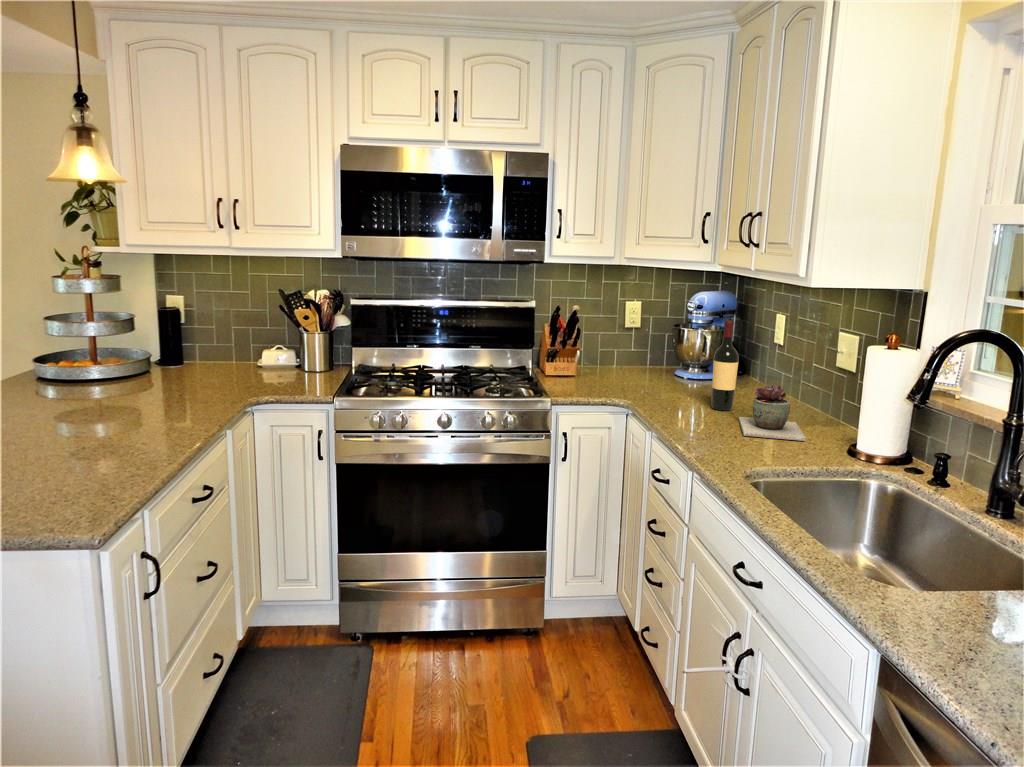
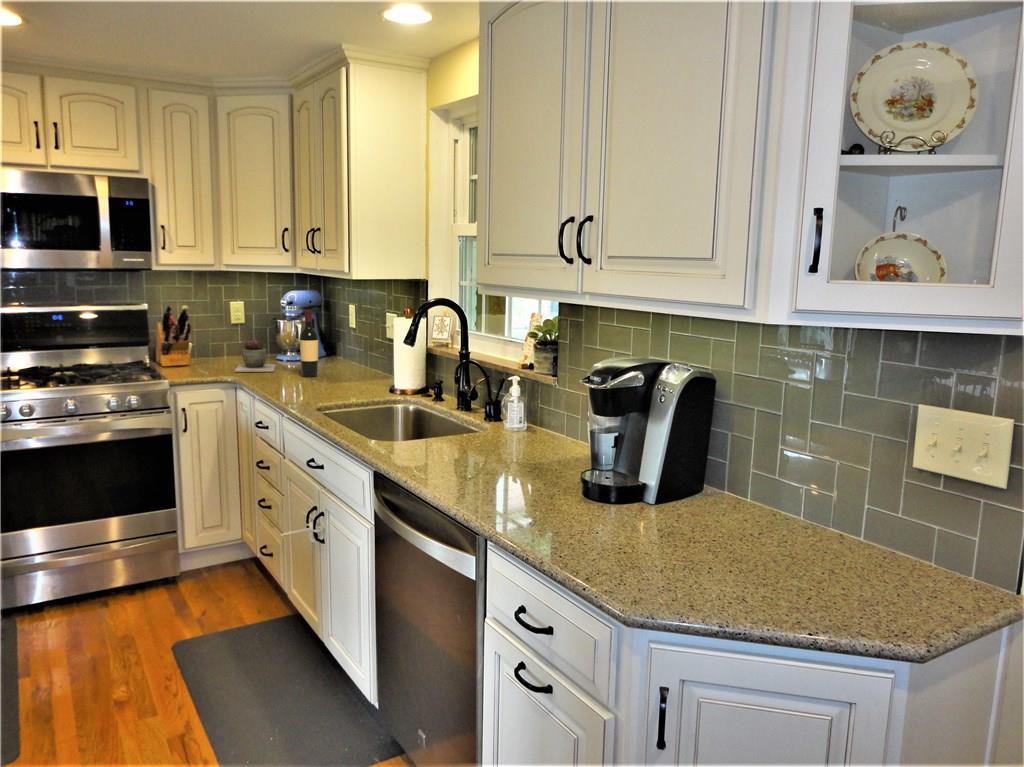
succulent plant: present [739,385,806,441] -> present [235,340,276,372]

